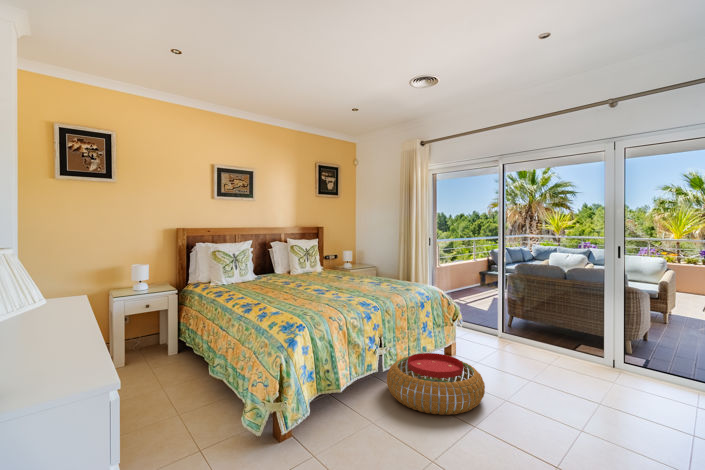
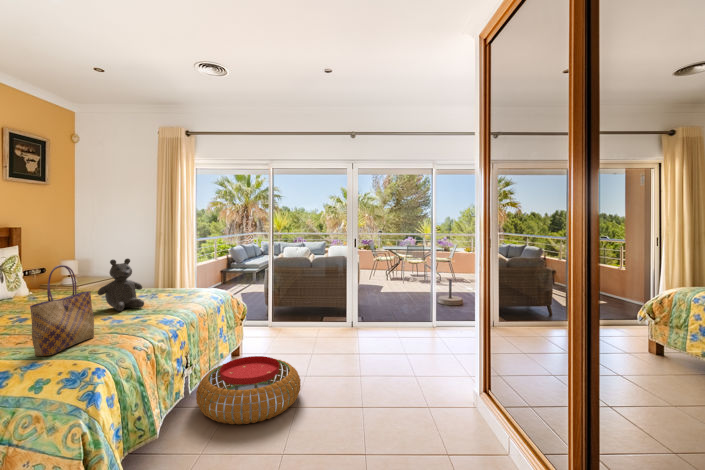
tote bag: none [275,251,315,311] -> present [30,265,94,356]
teddy bear: none [332,252,363,293] -> present [98,259,144,311]

